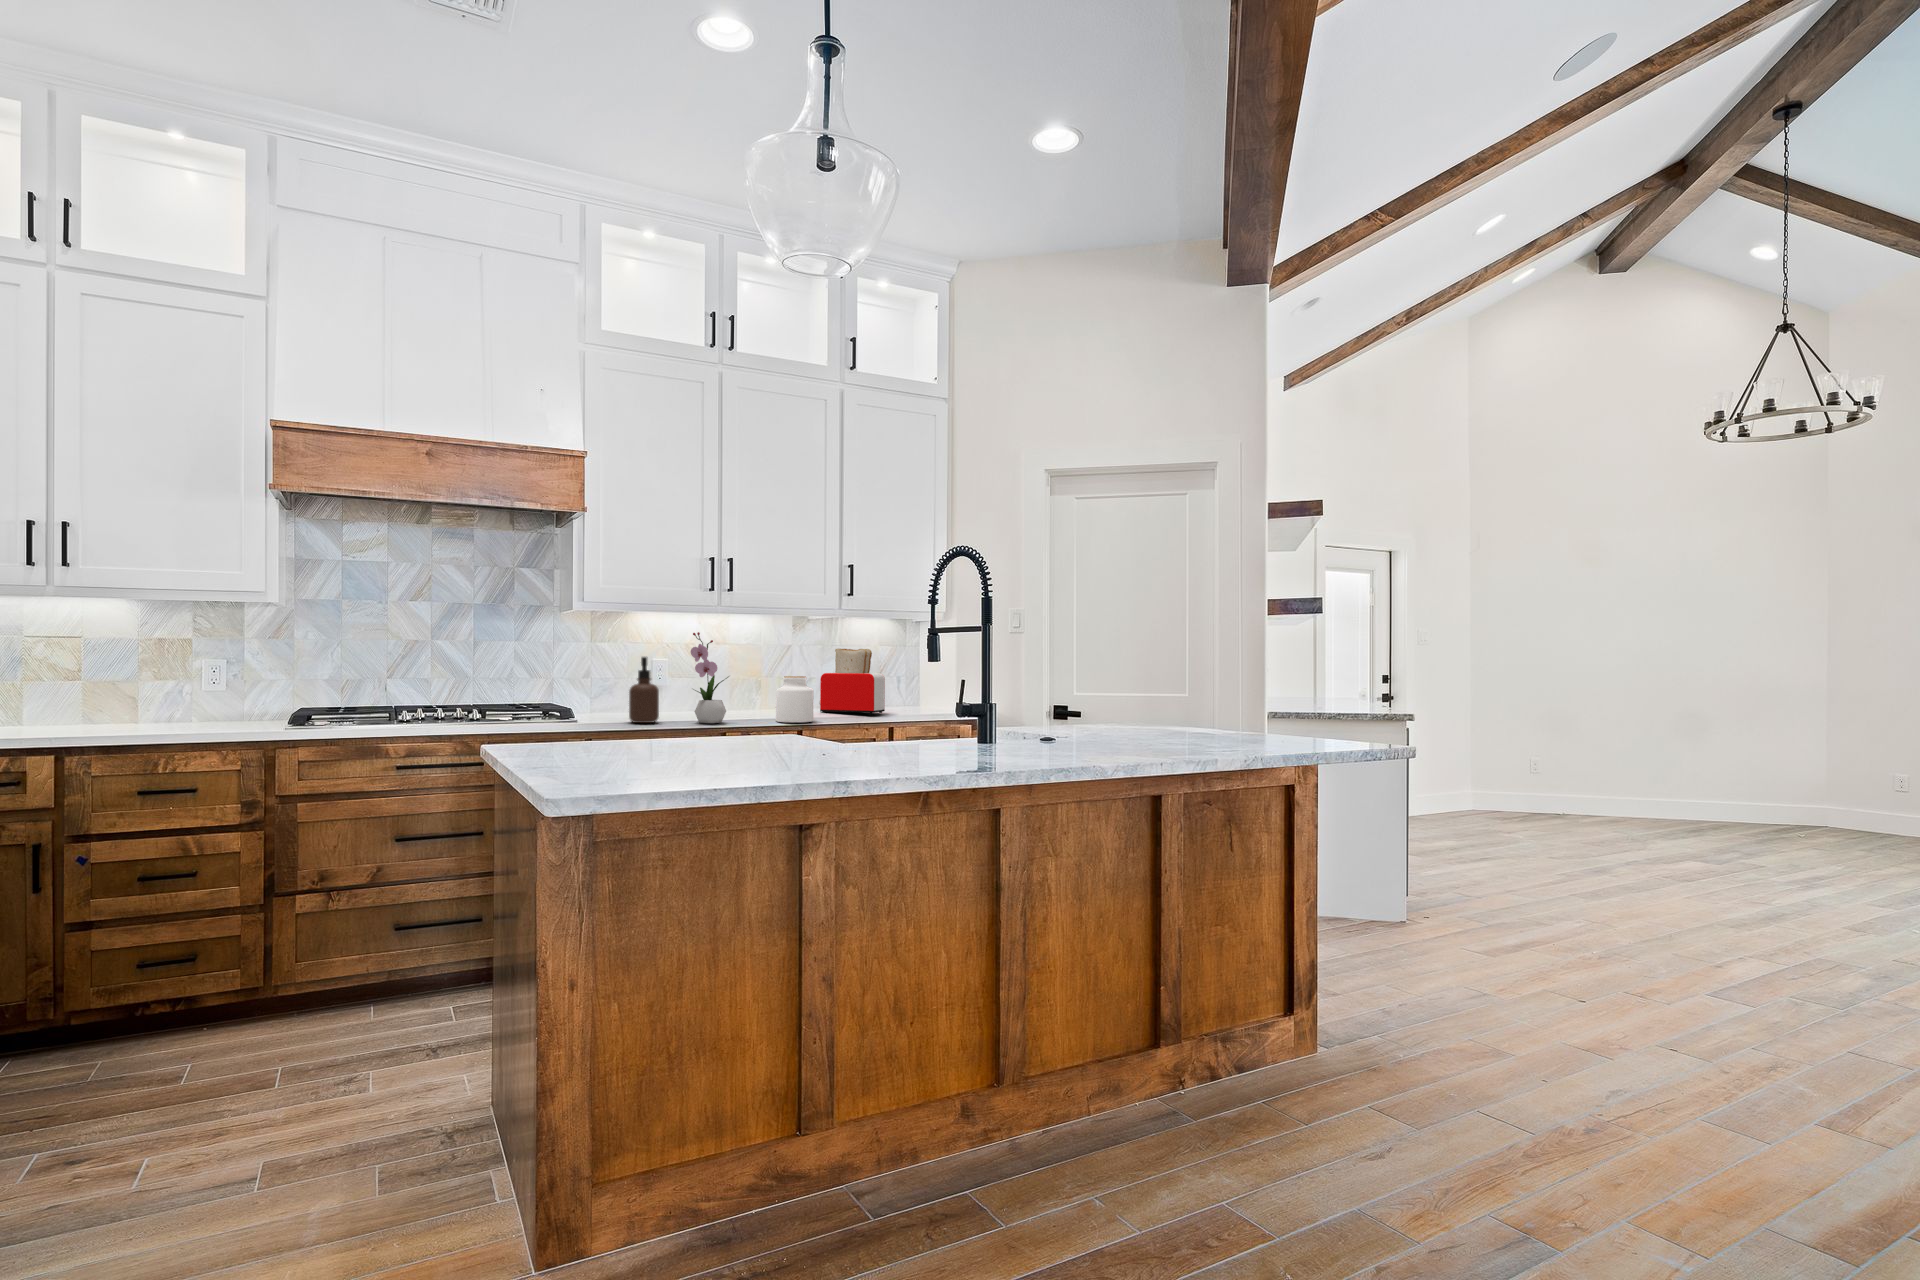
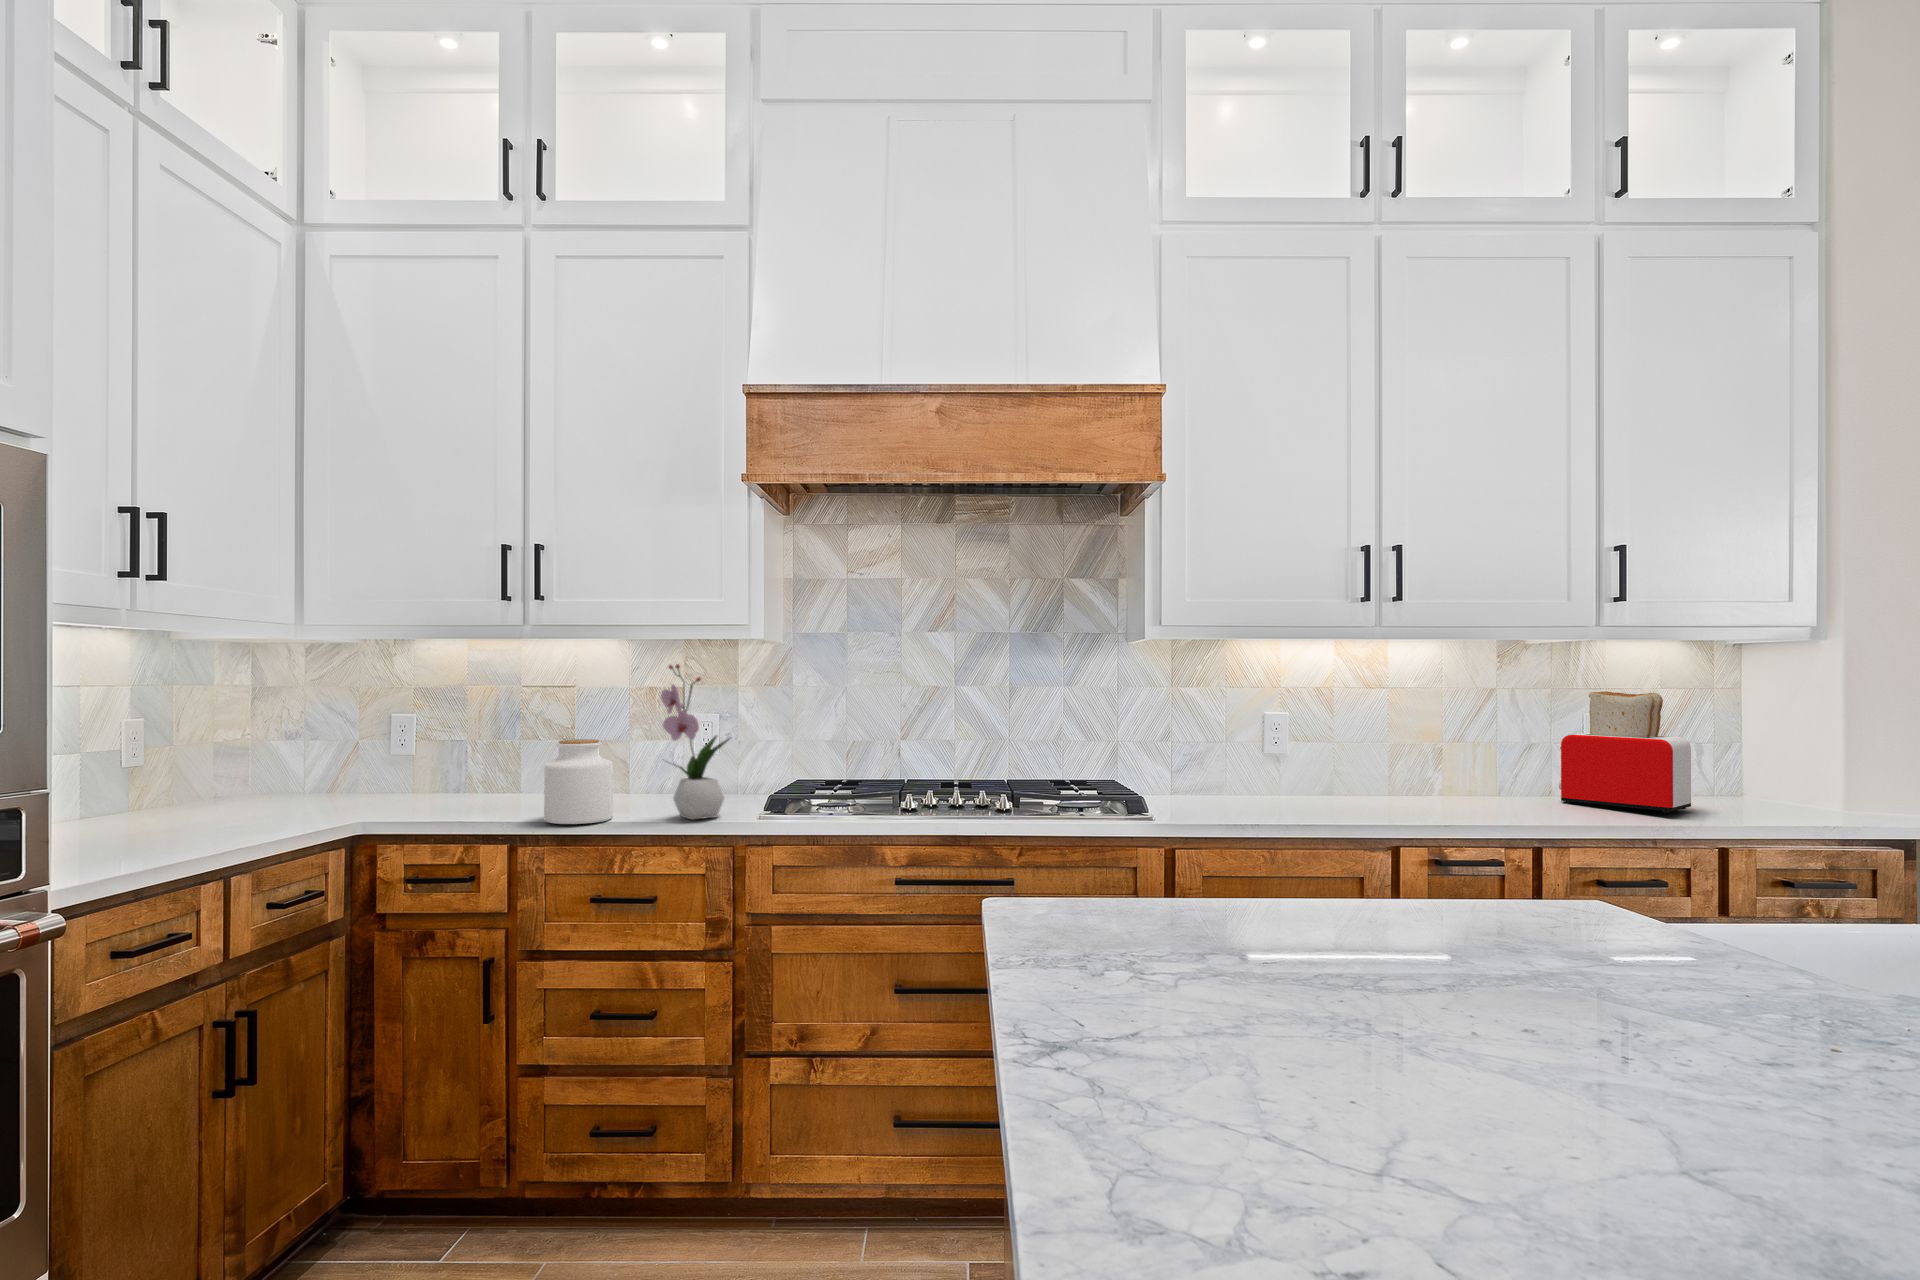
flower arrangement: present [691,632,729,723] -> present [661,664,731,820]
soap dispenser: present [629,657,659,723] -> none [1234,711,1282,820]
jar: present [776,676,814,722] -> present [544,739,613,824]

